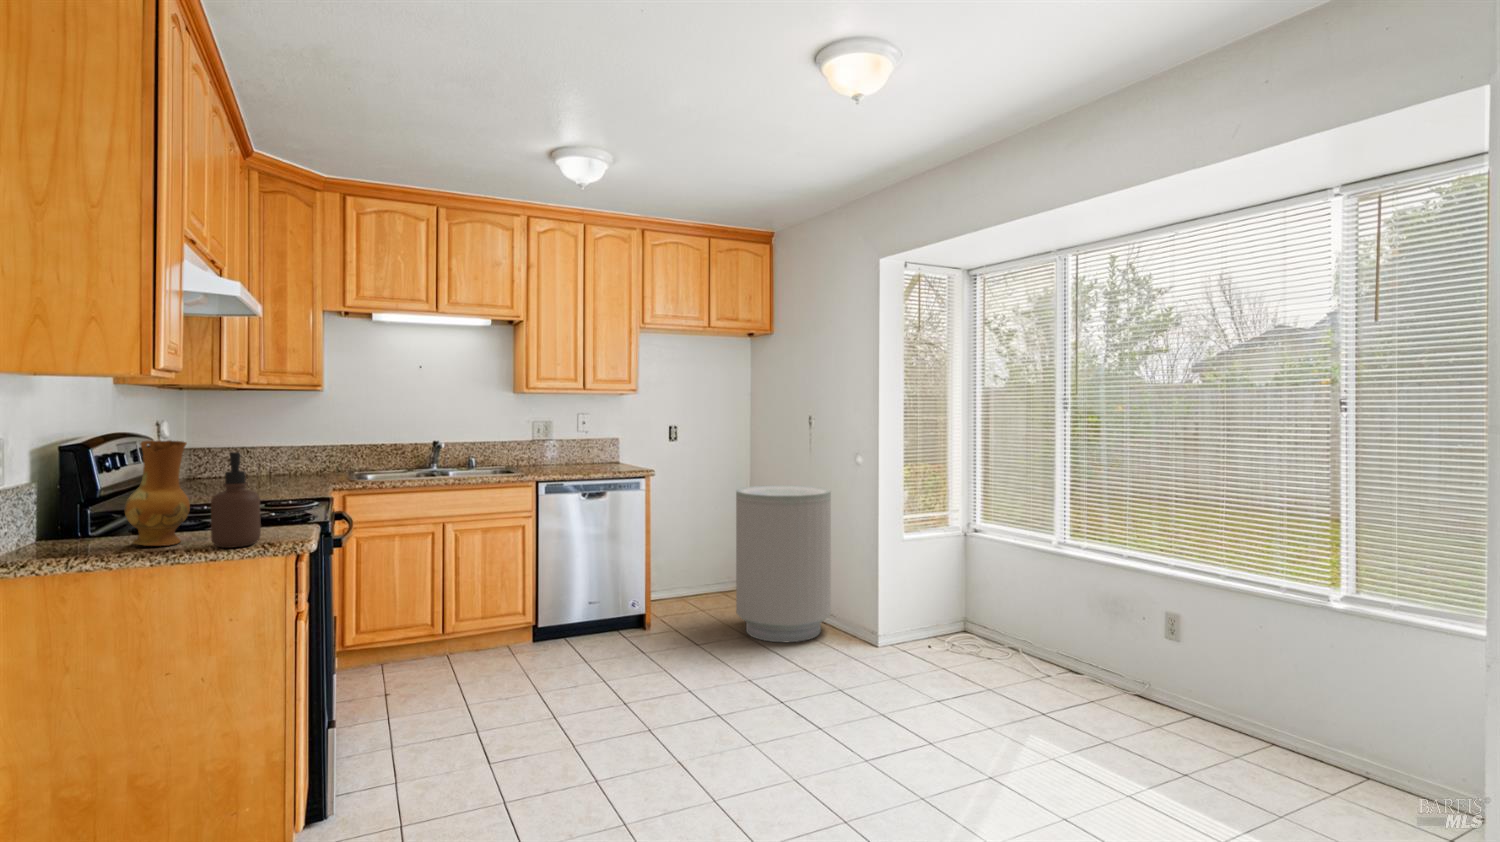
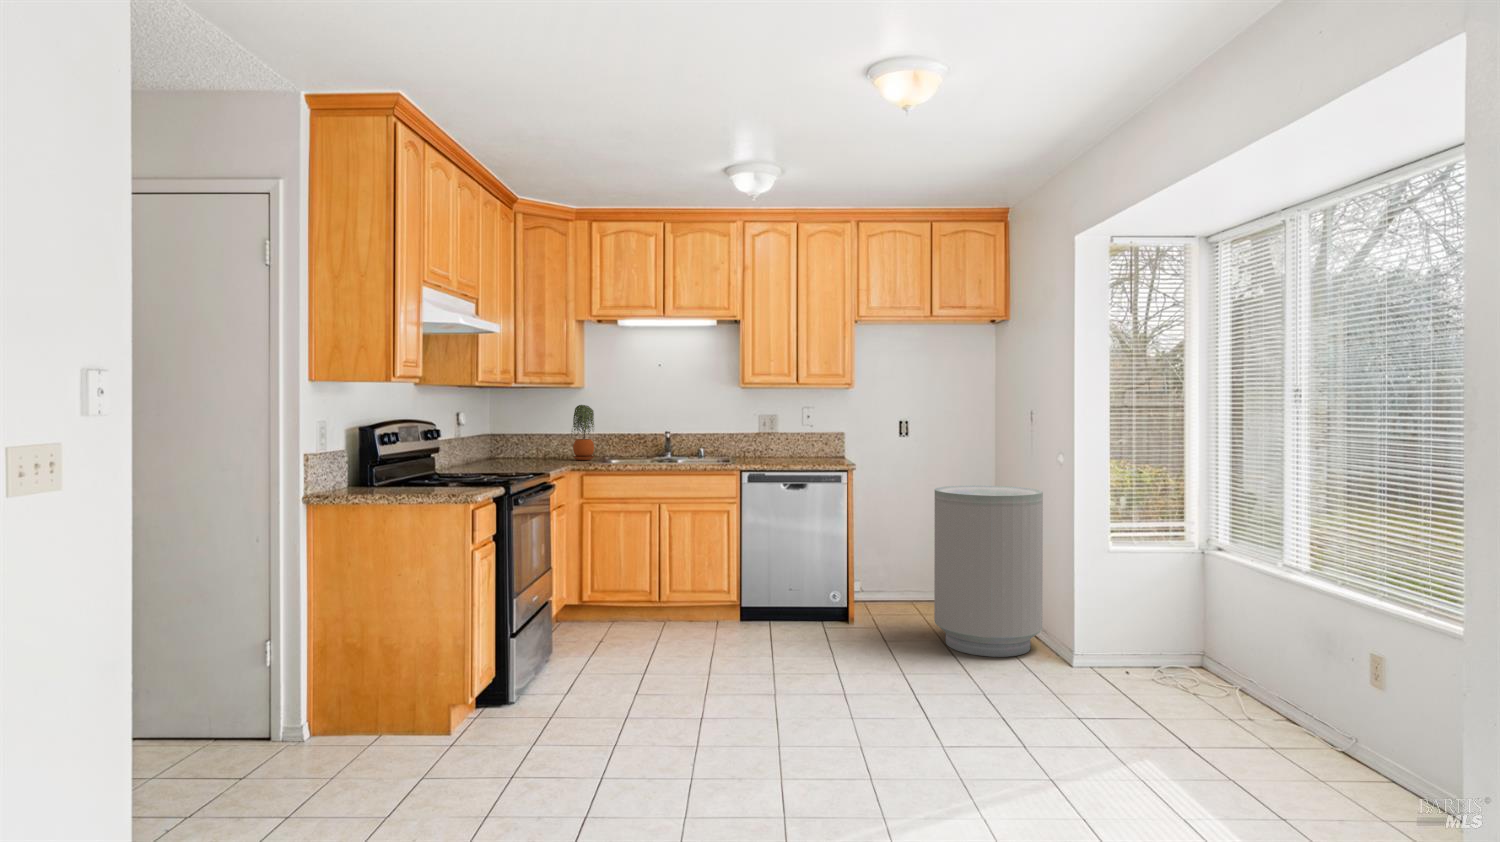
potted plant: none [310,411,340,477] -> present [571,405,594,460]
ceramic jug: present [124,440,190,546] -> none [375,421,414,495]
soap dispenser: present [211,452,261,548] -> none [417,430,448,498]

